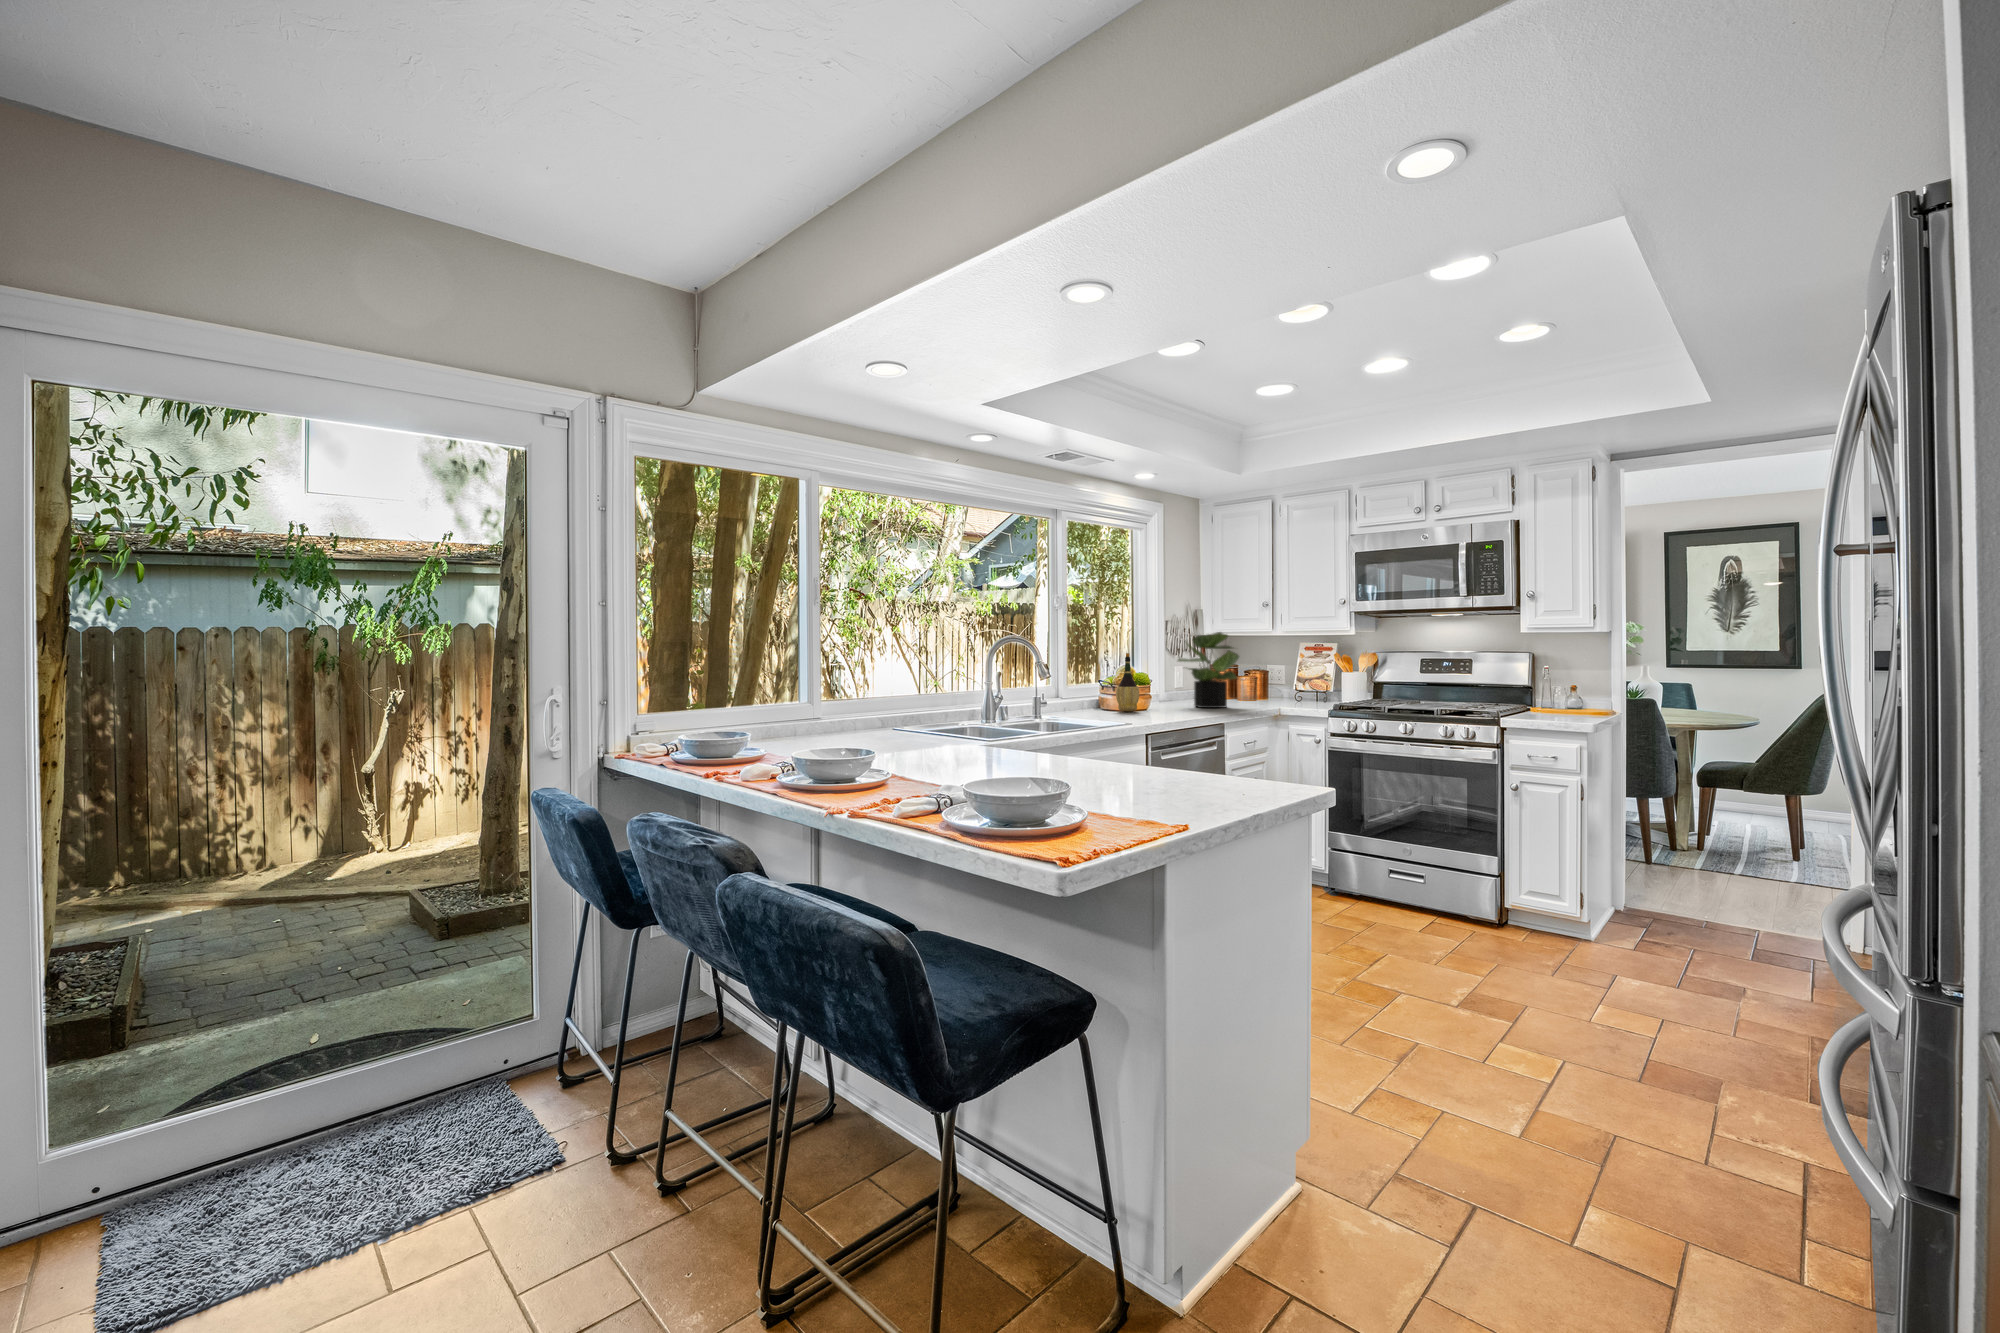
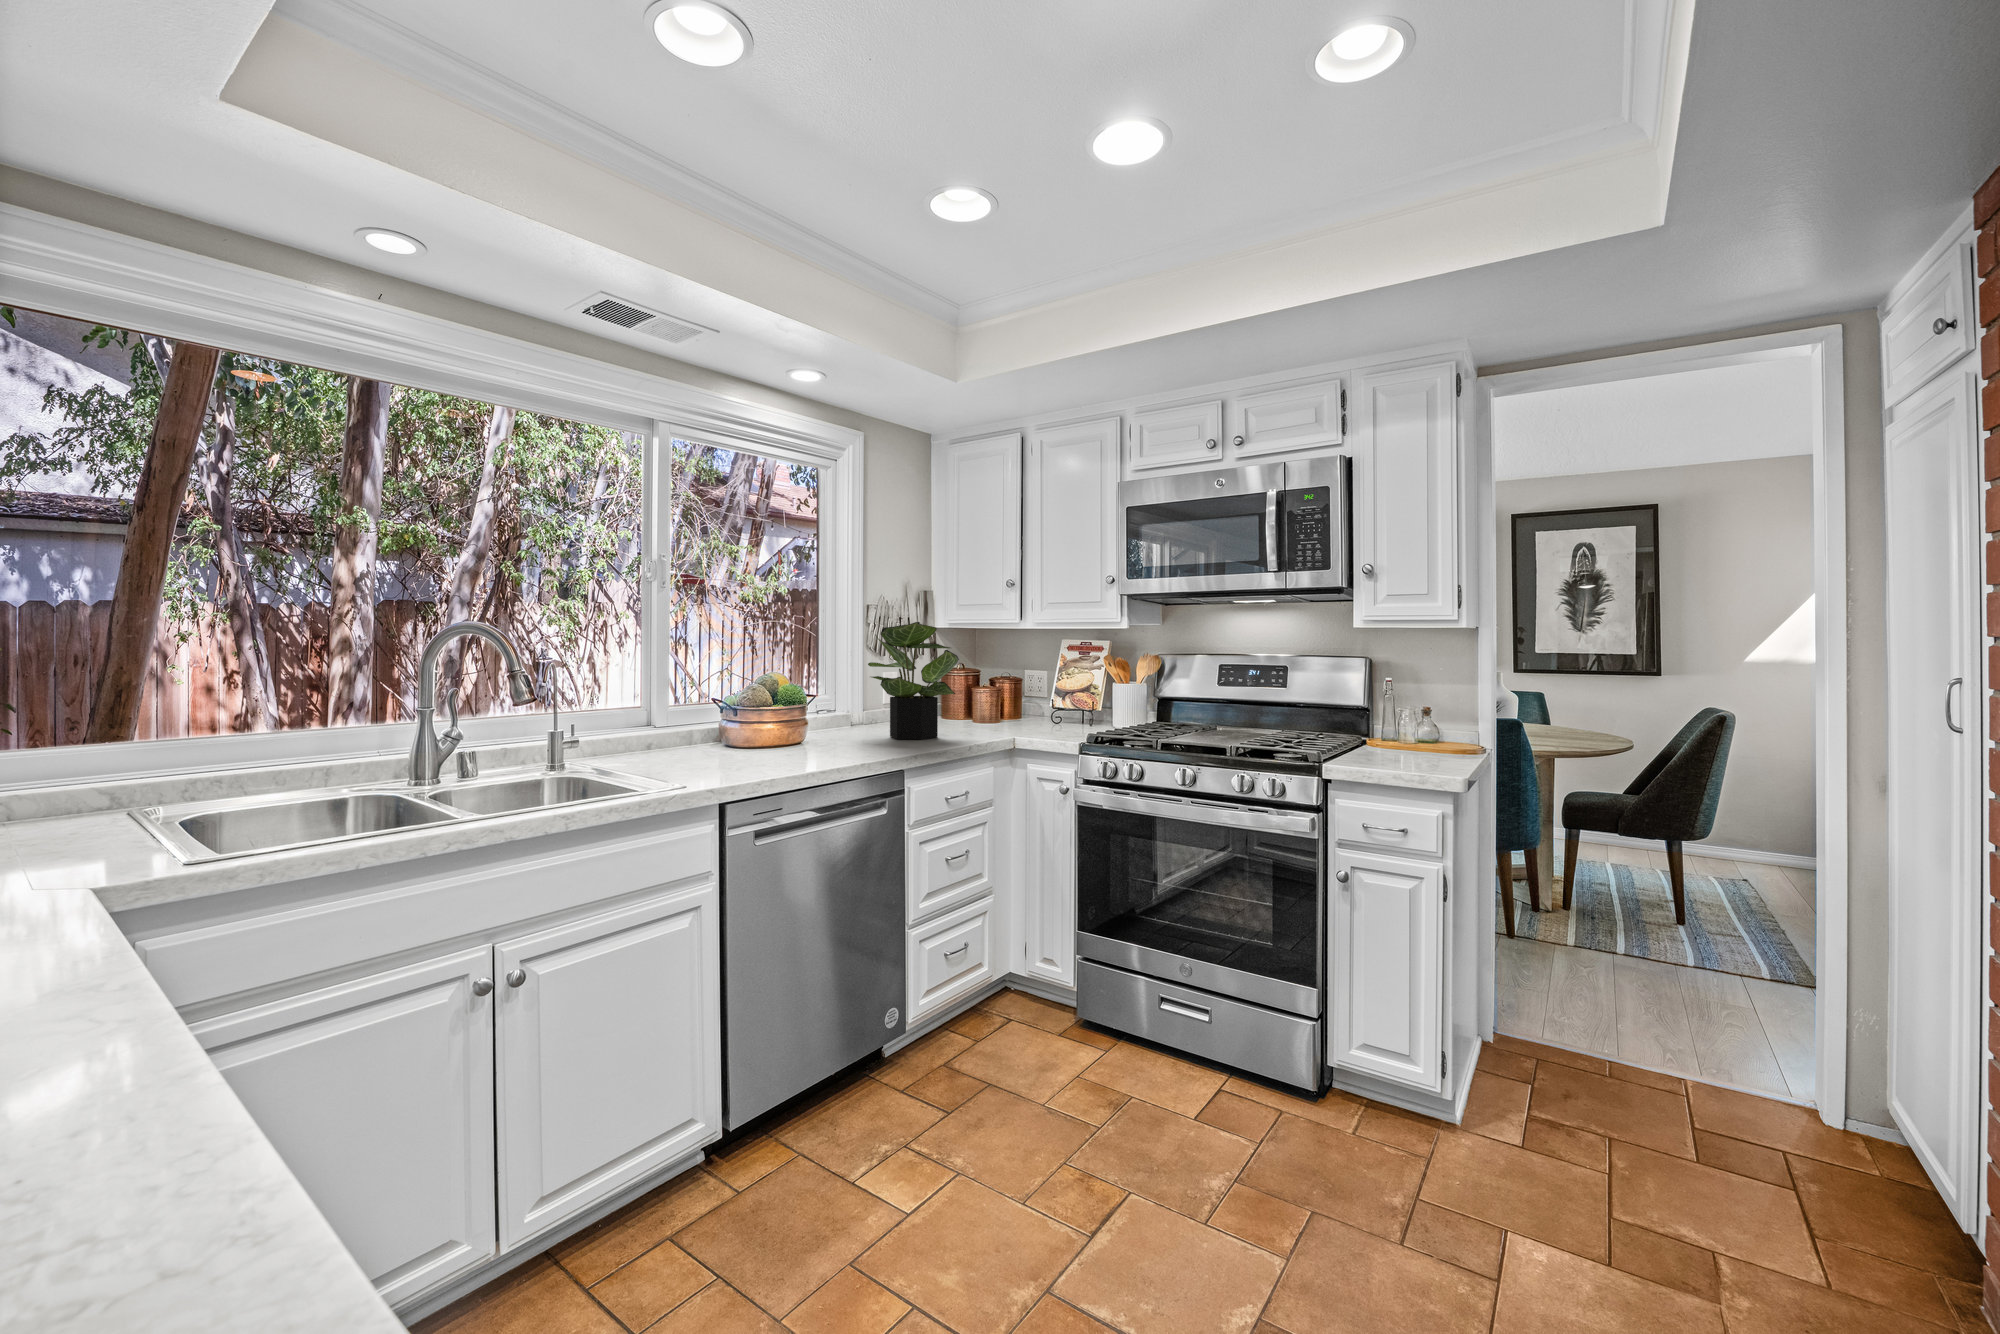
wine bottle: present [1116,653,1139,712] -> none [750,654,789,748]

